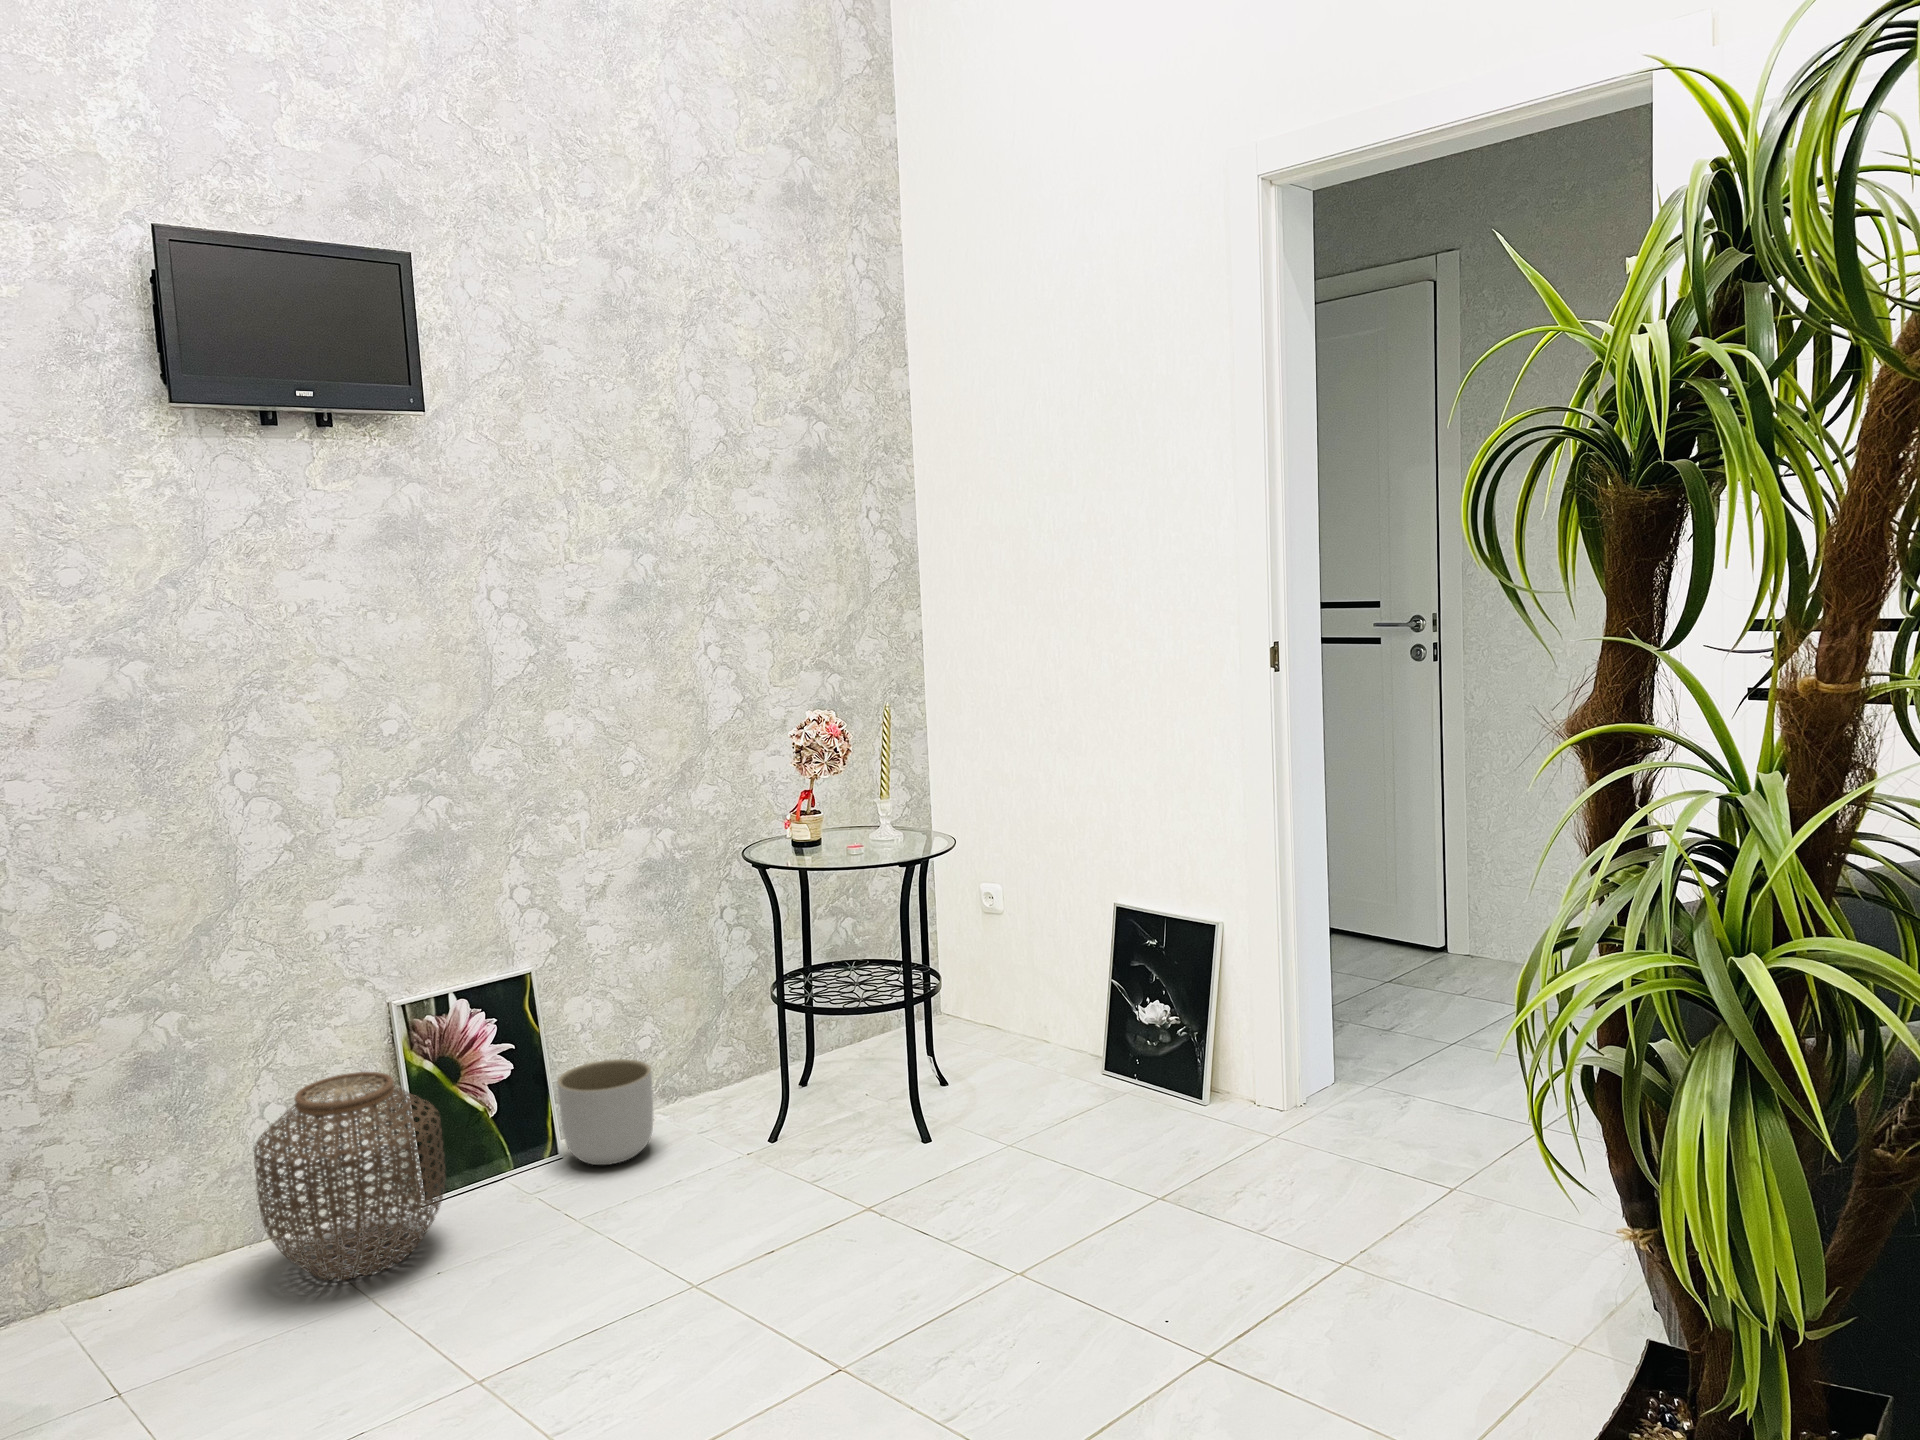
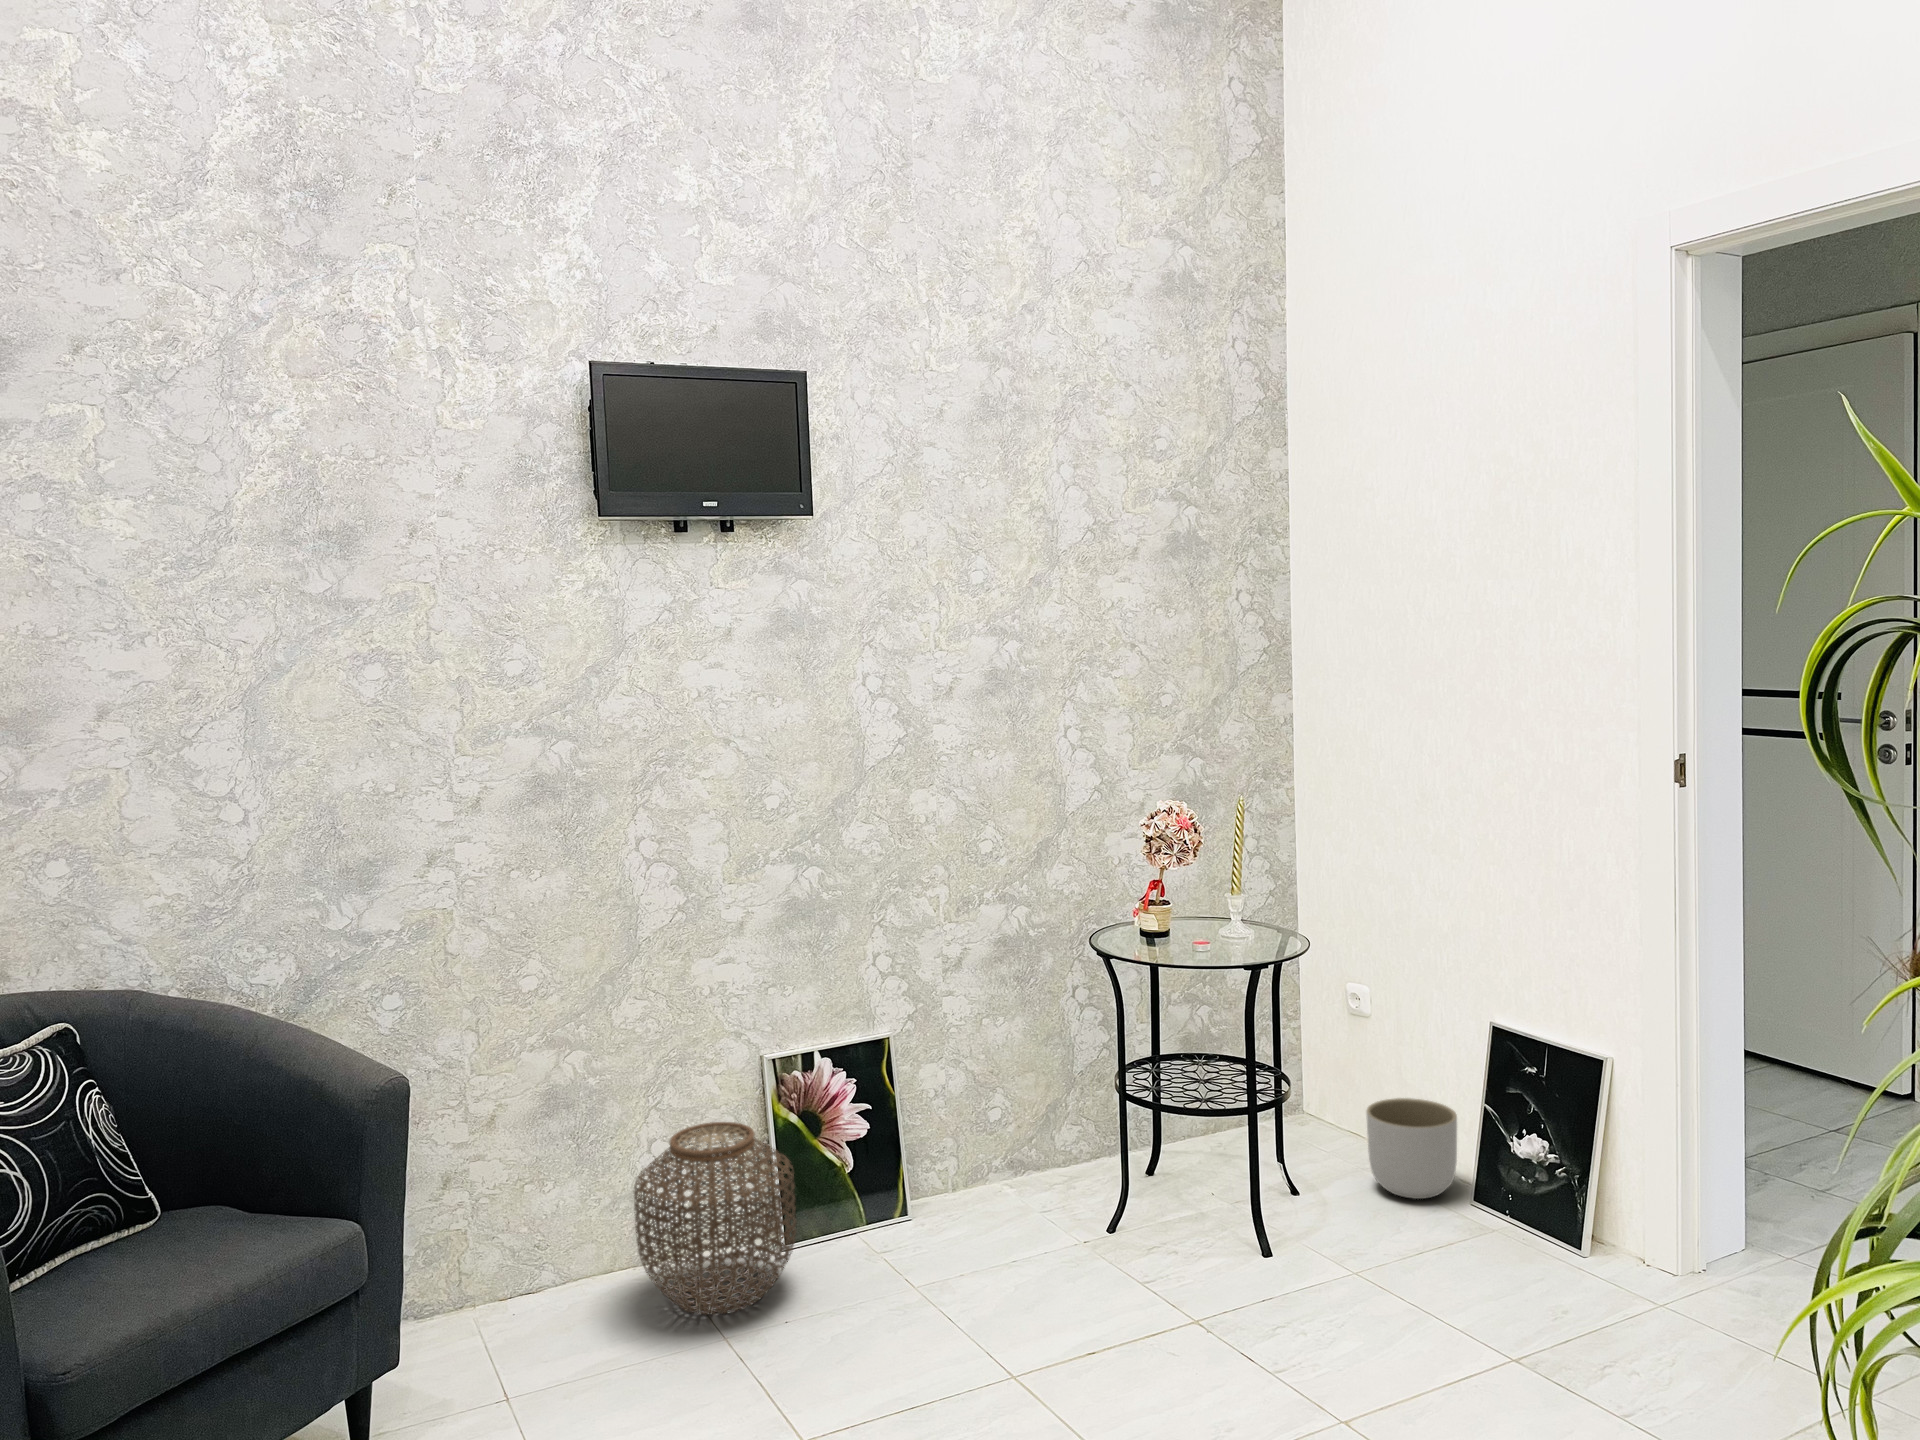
planter: present [557,1059,653,1165] -> present [1366,1098,1457,1199]

